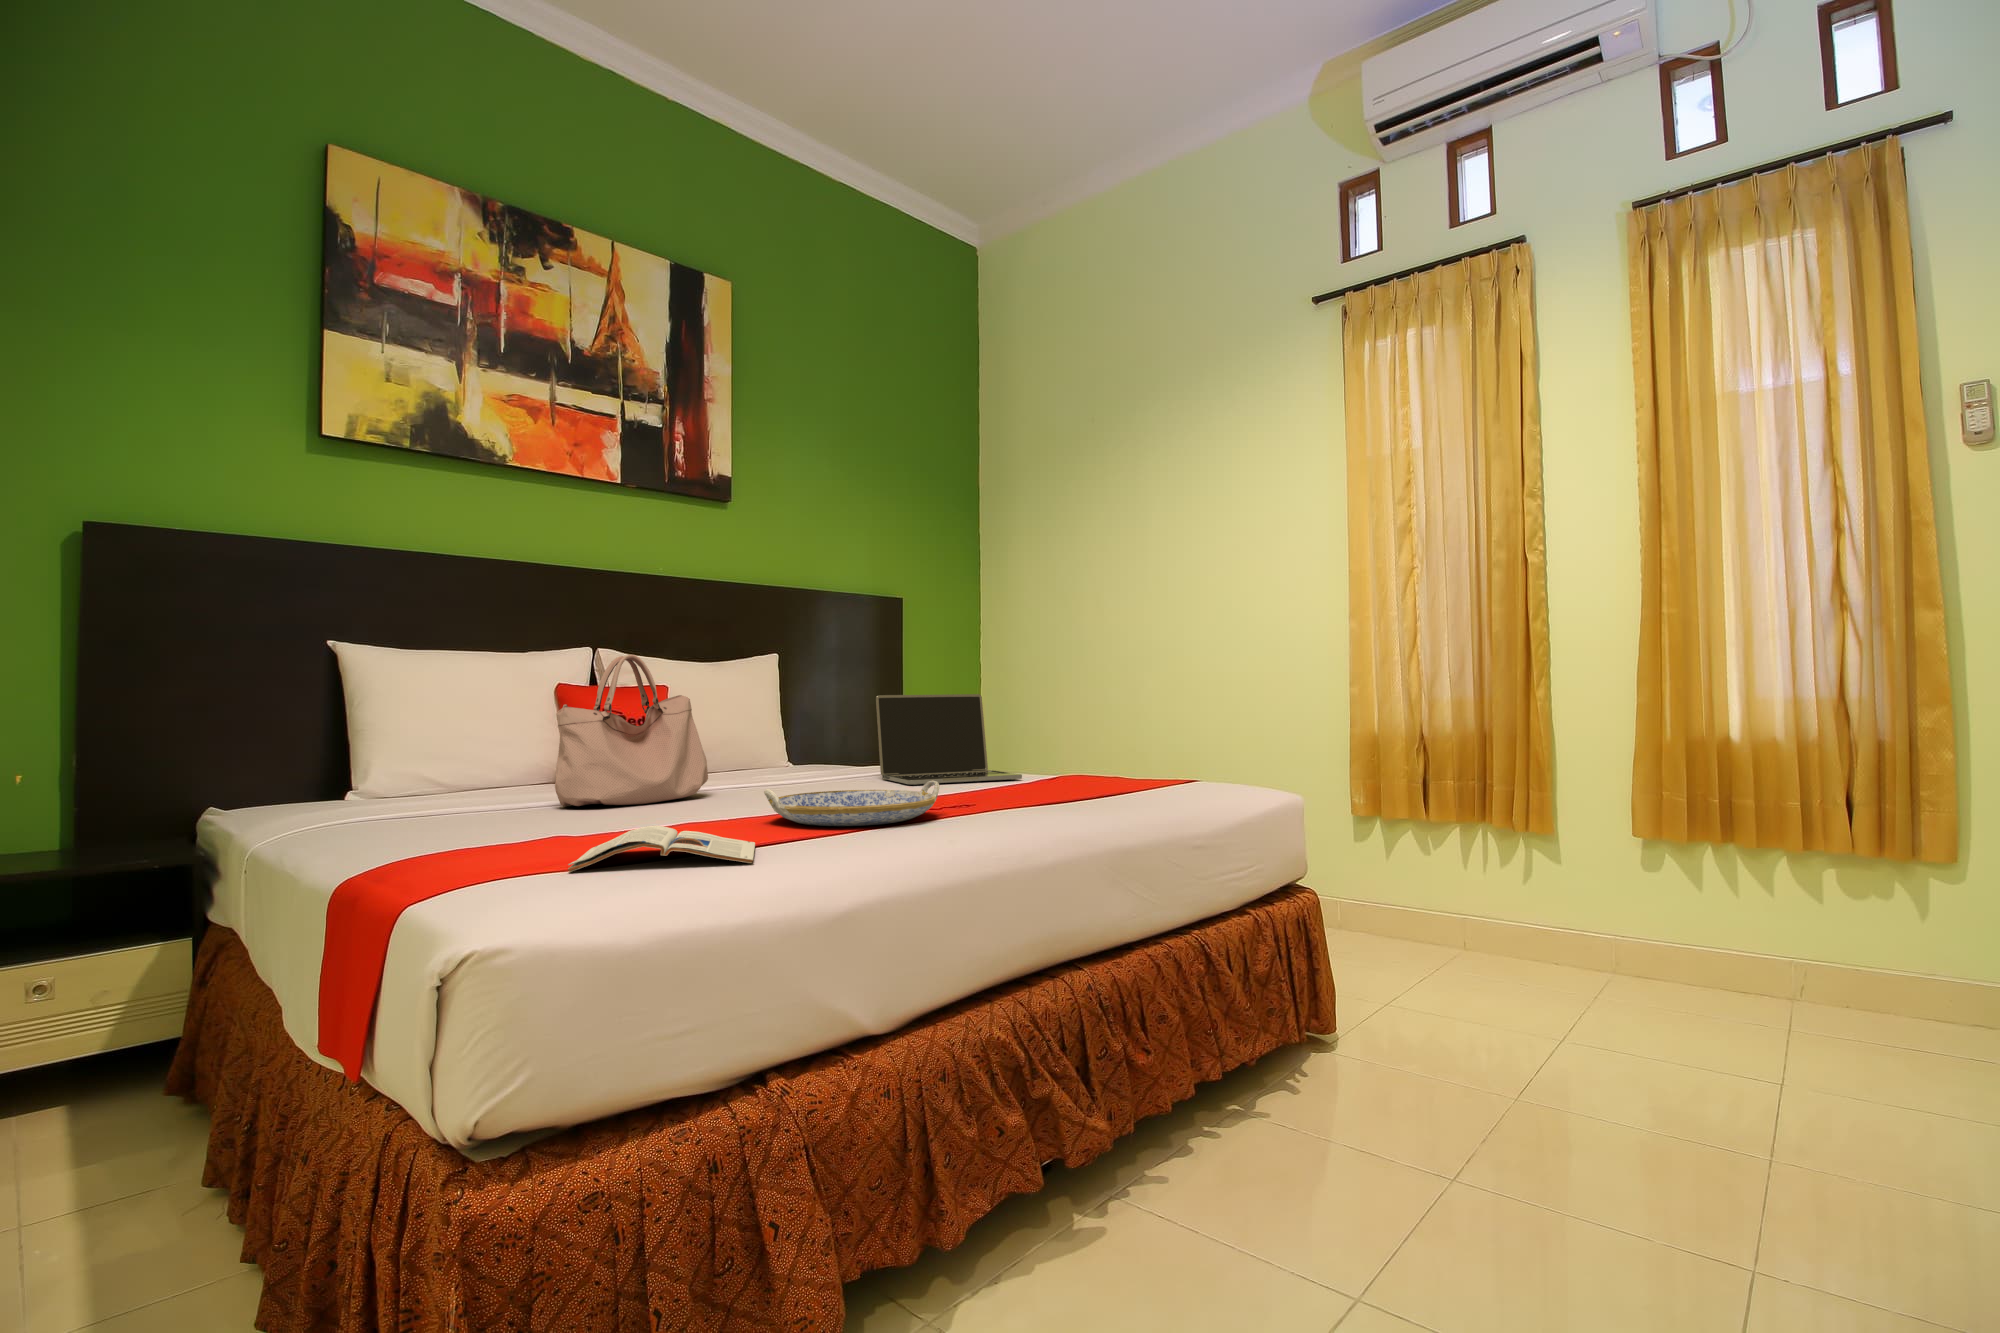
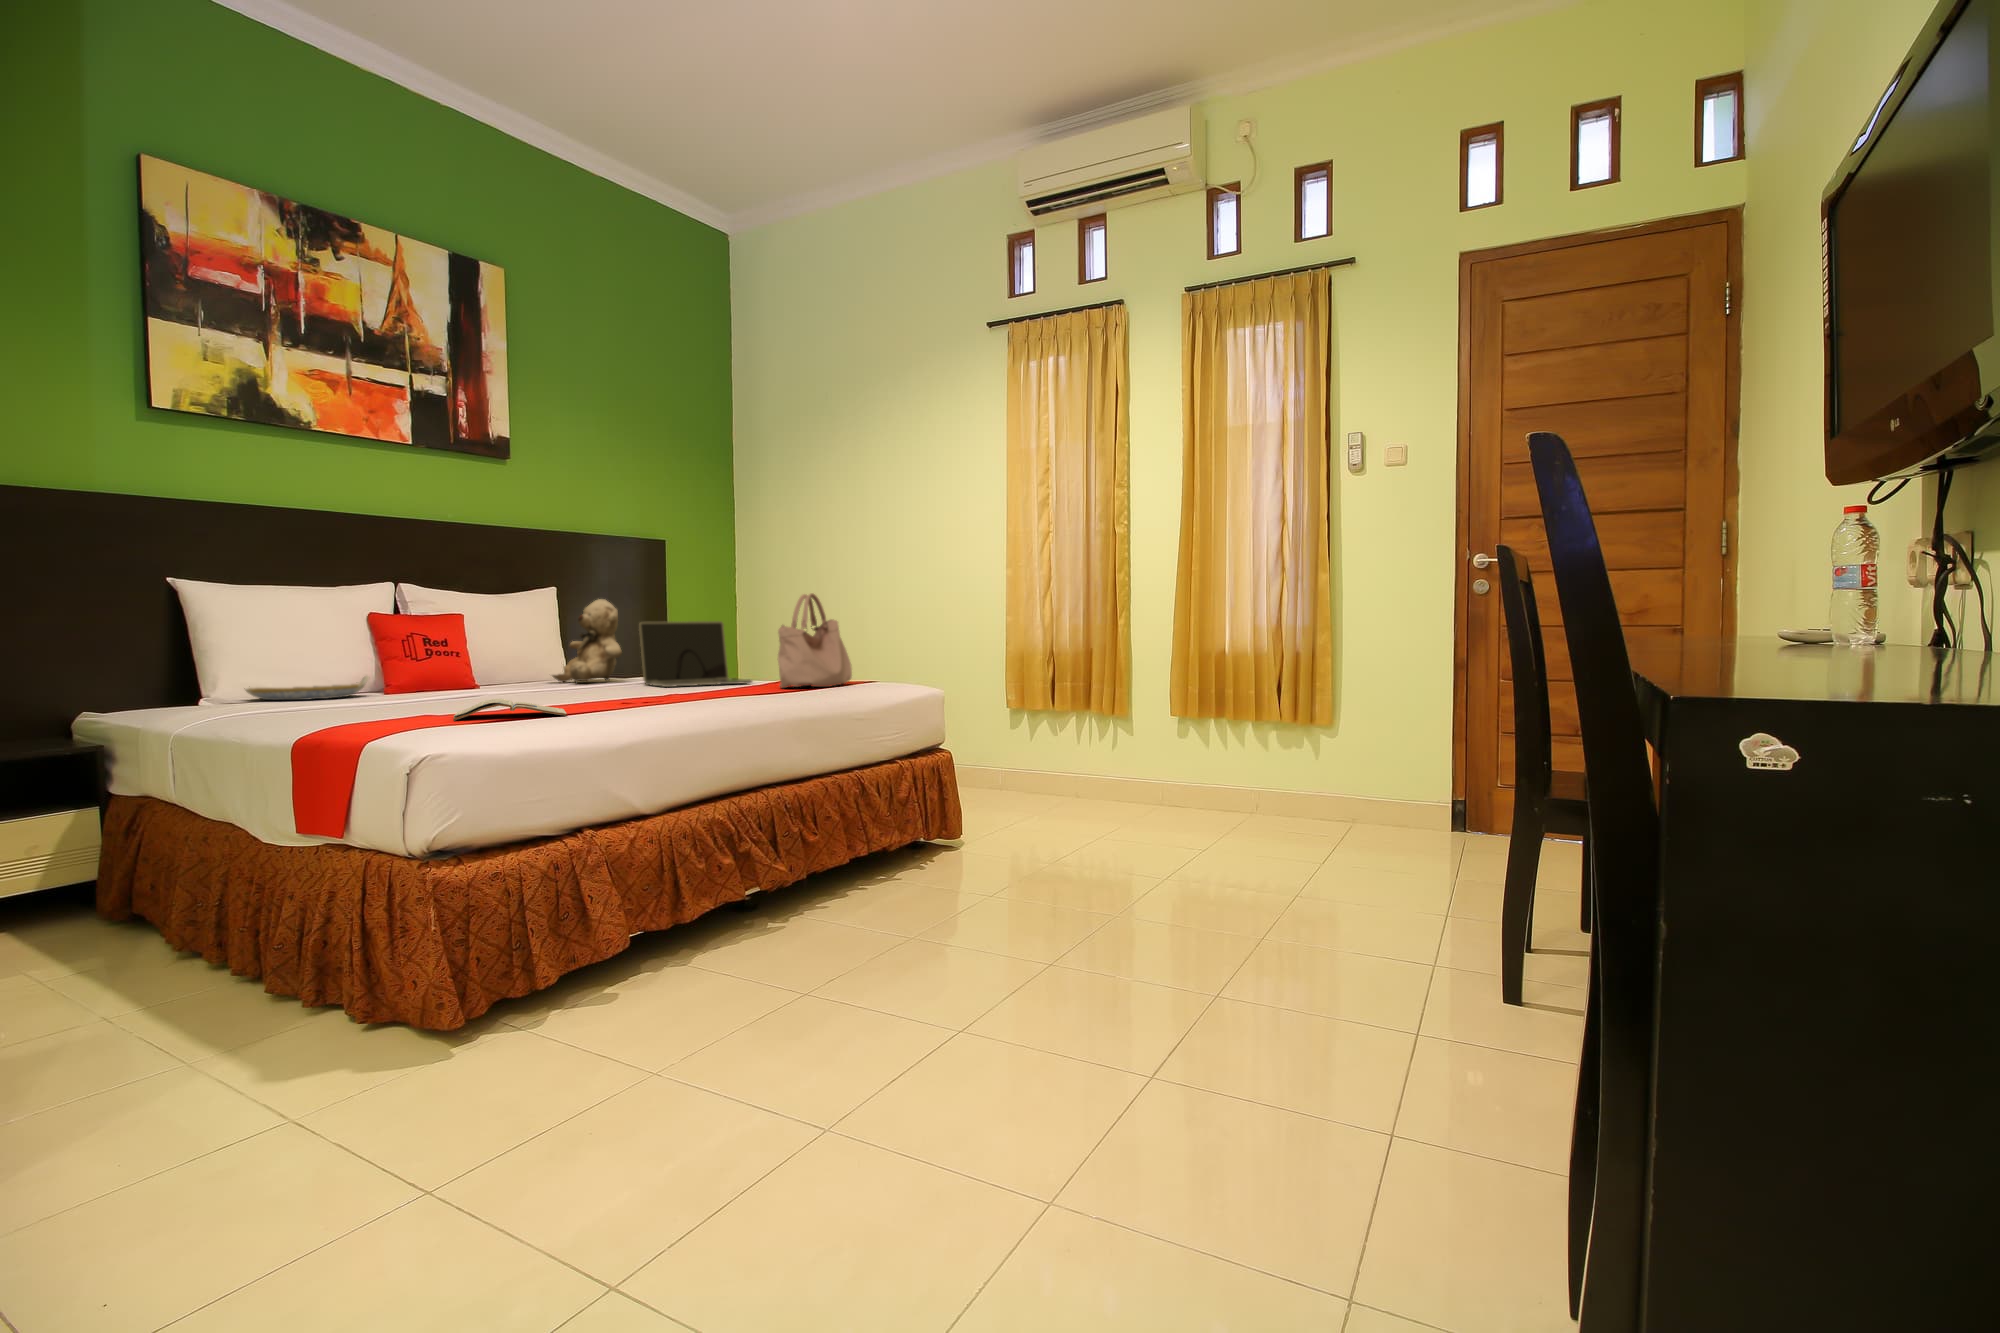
handbag: present [555,655,708,807] -> present [778,593,852,688]
teddy bear: none [762,666,855,774] -> present [552,599,622,682]
serving tray: present [764,780,940,826] -> present [244,676,369,700]

